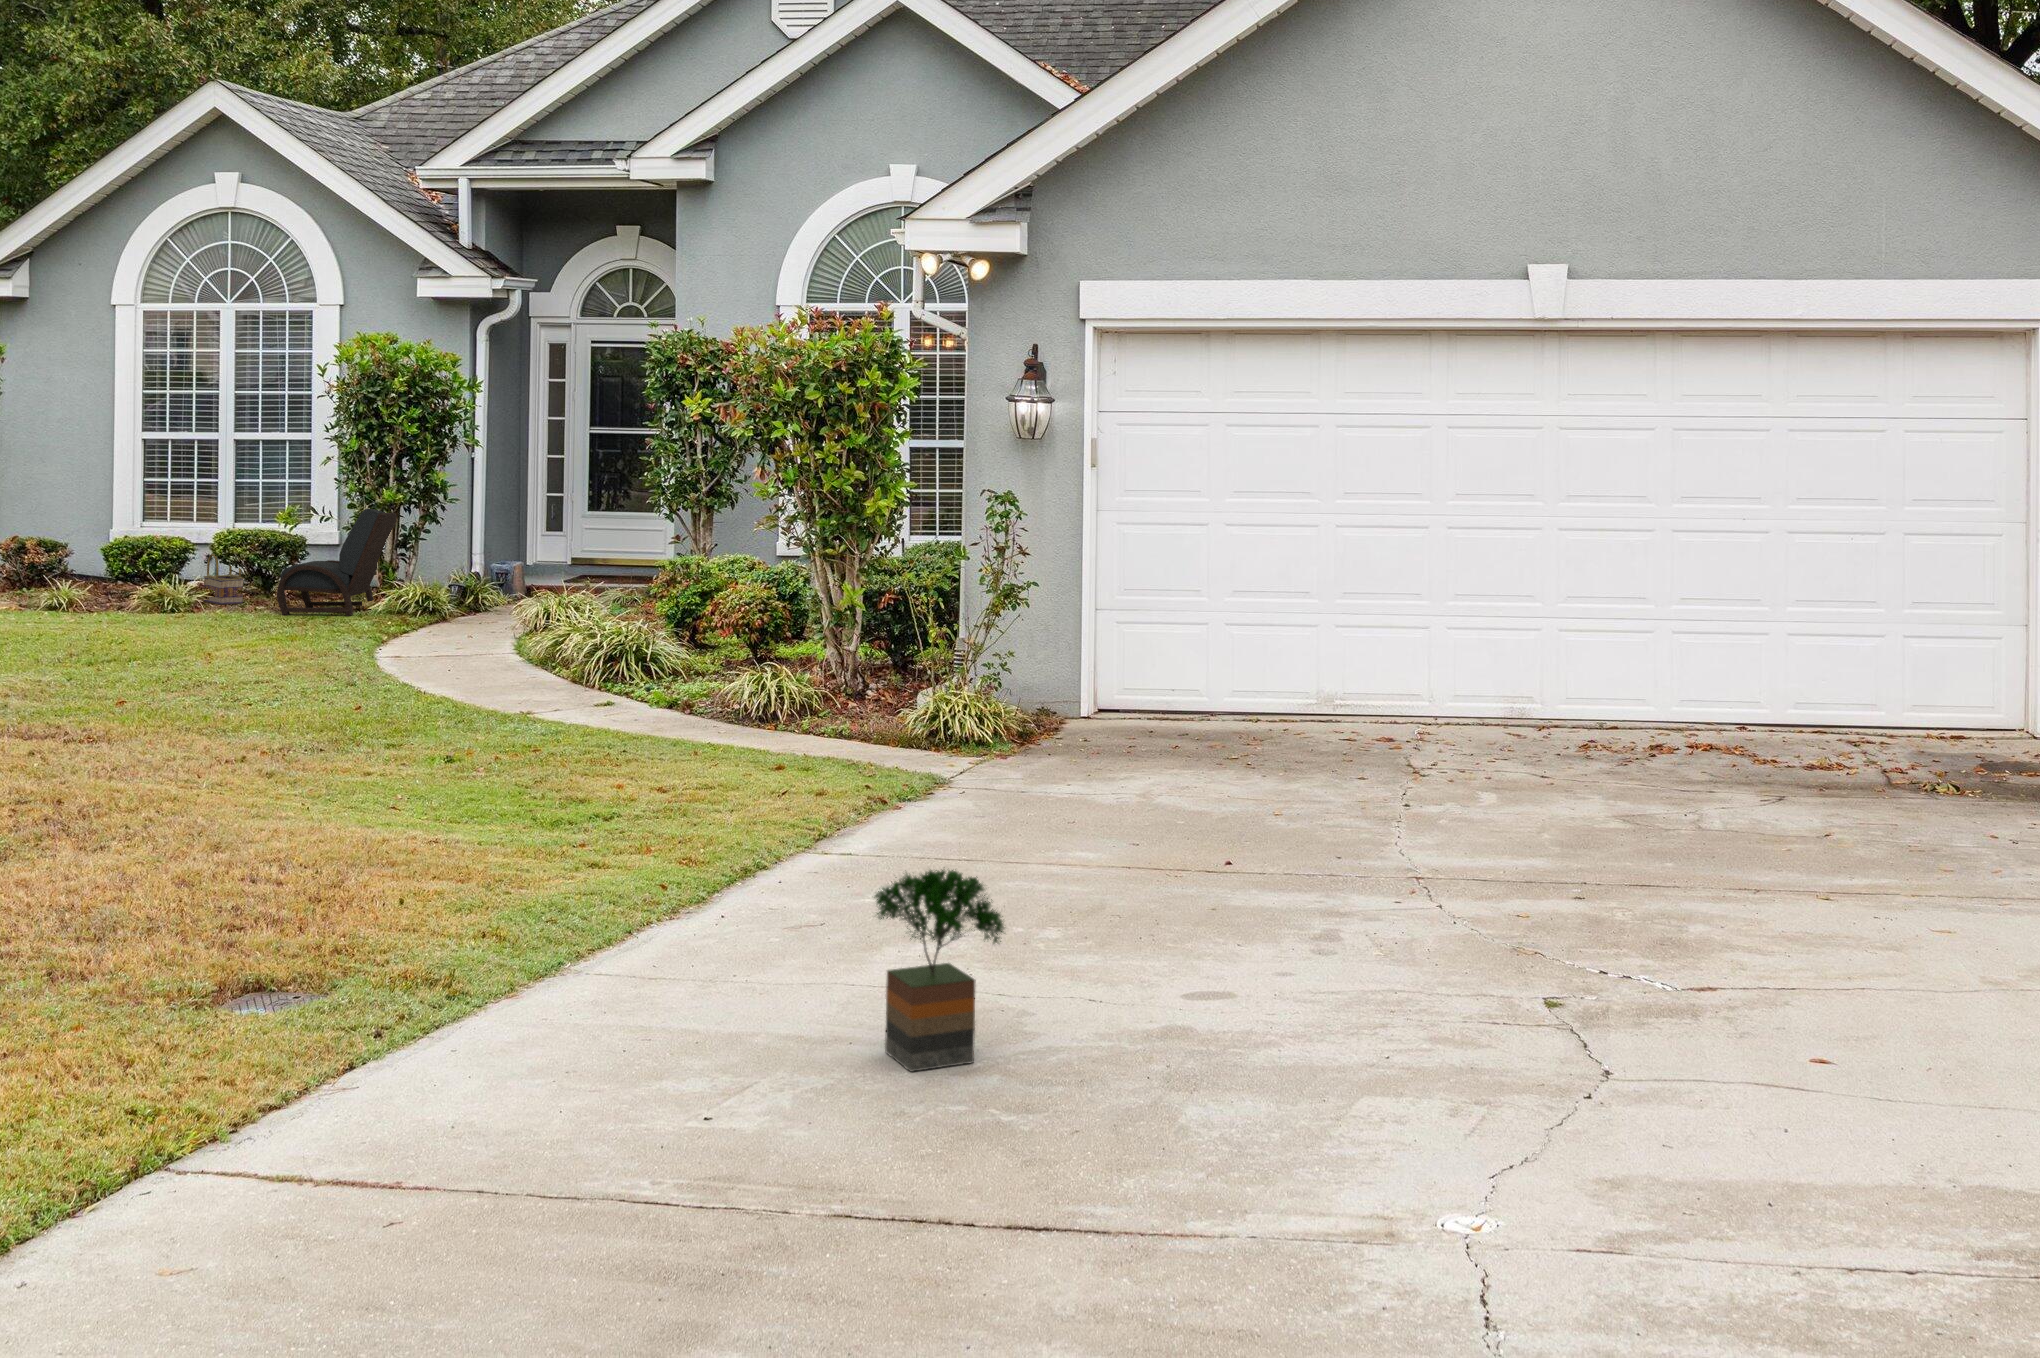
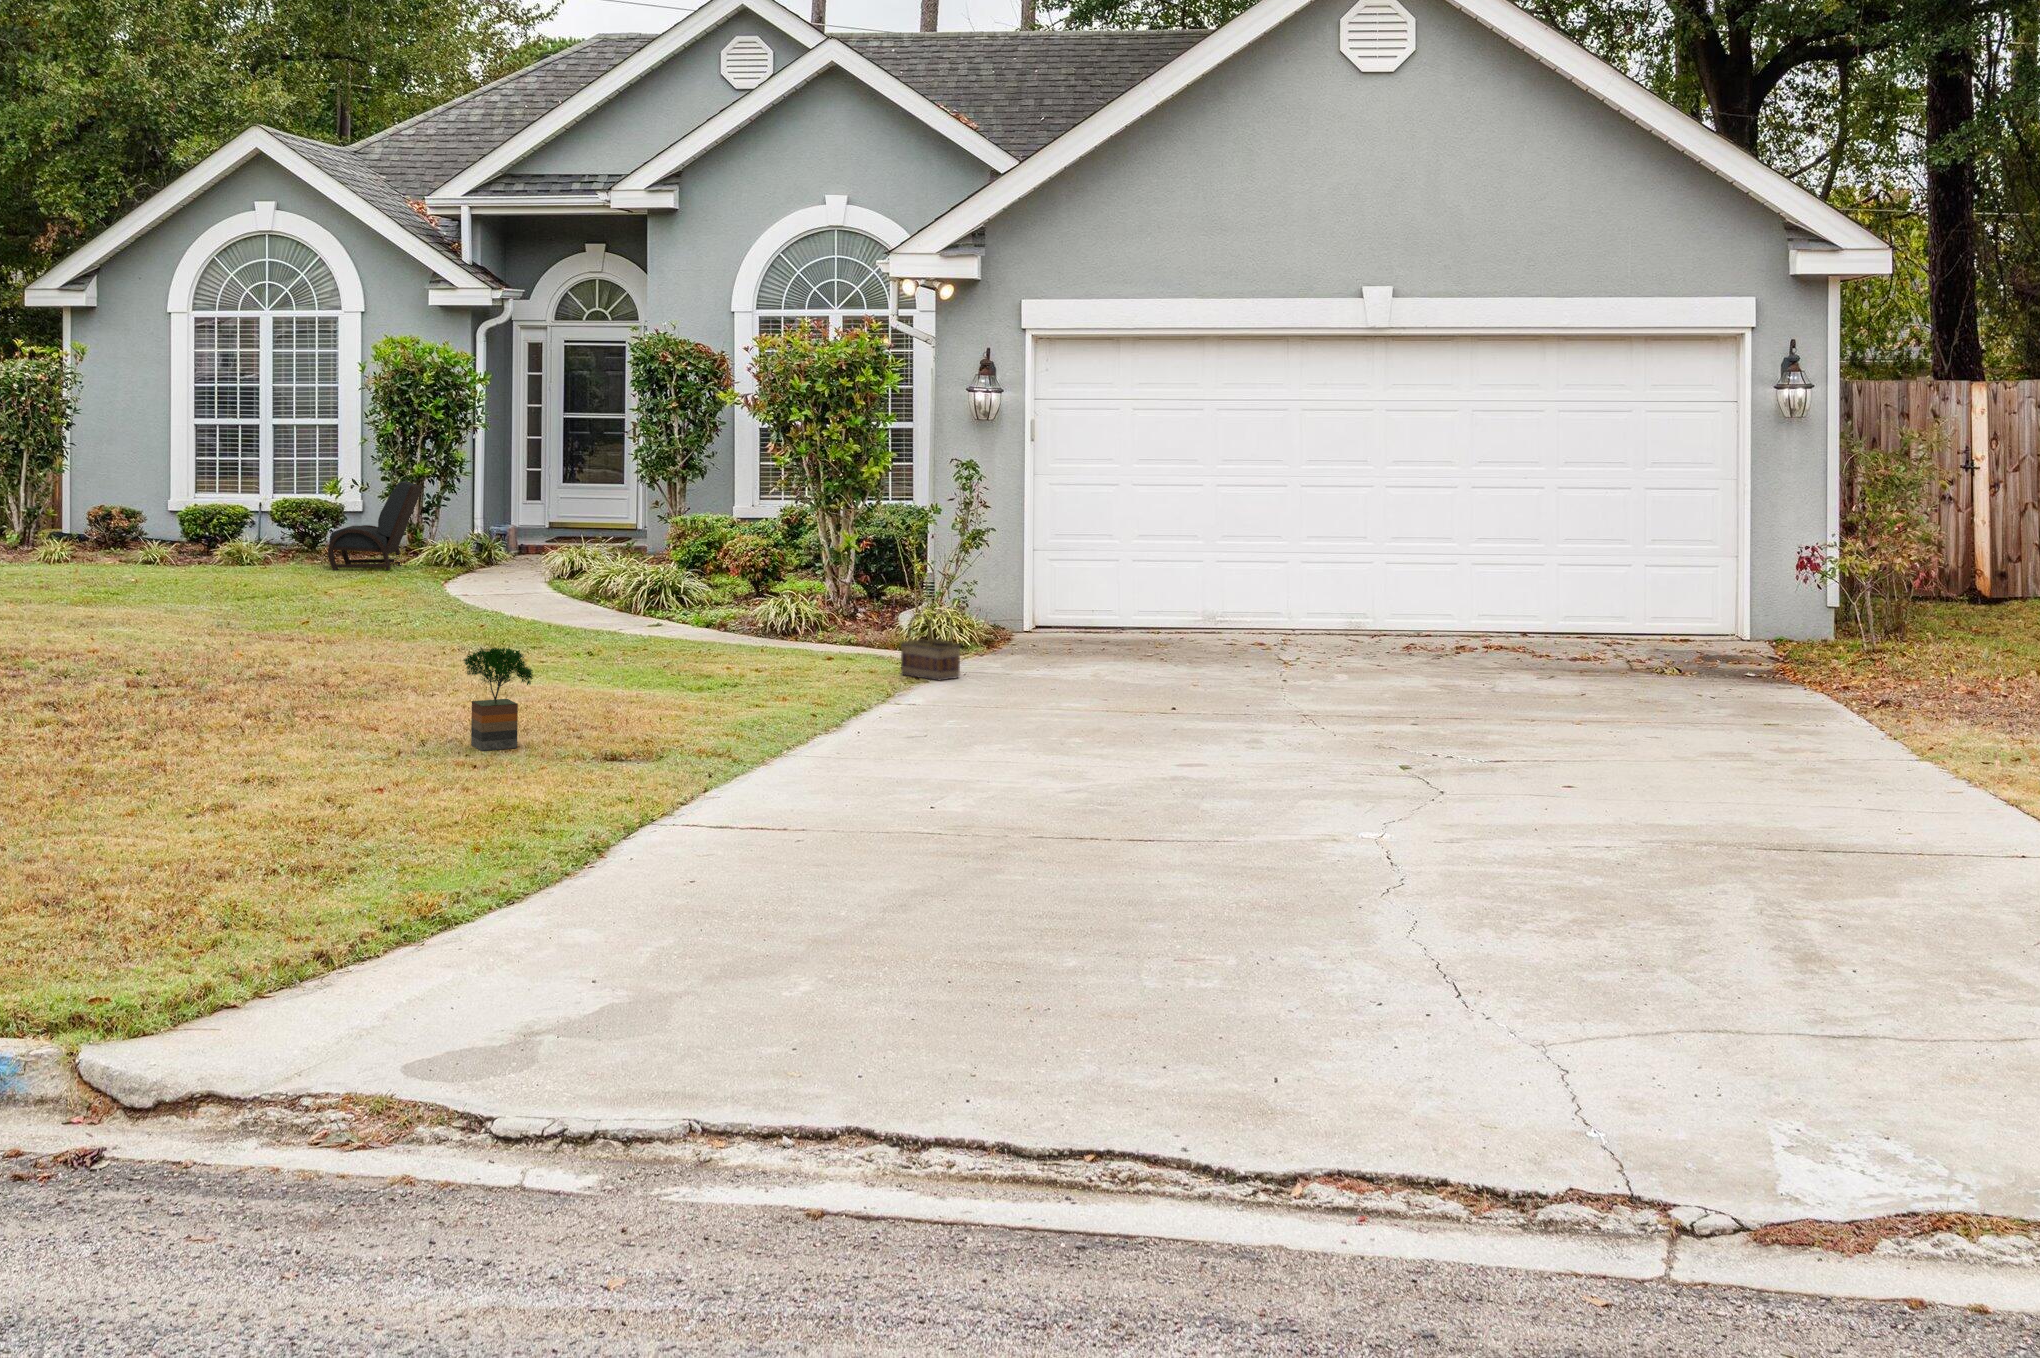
basket: present [204,554,244,605] -> present [901,611,960,681]
potted tree: present [874,870,1005,1072] -> present [464,647,533,751]

